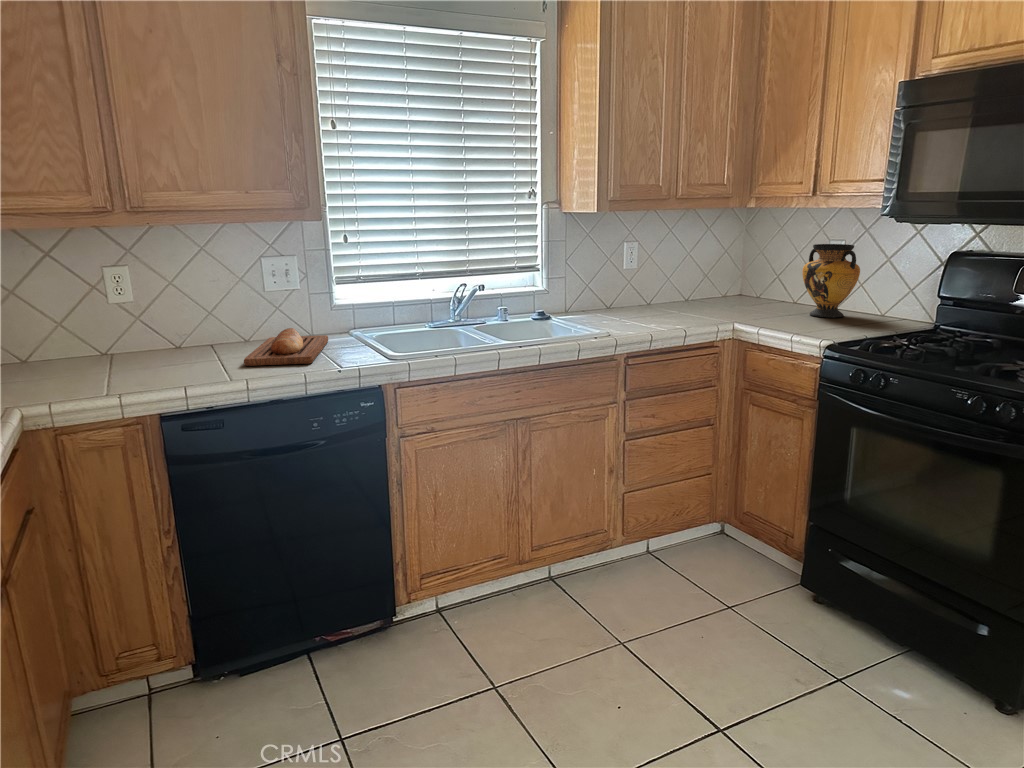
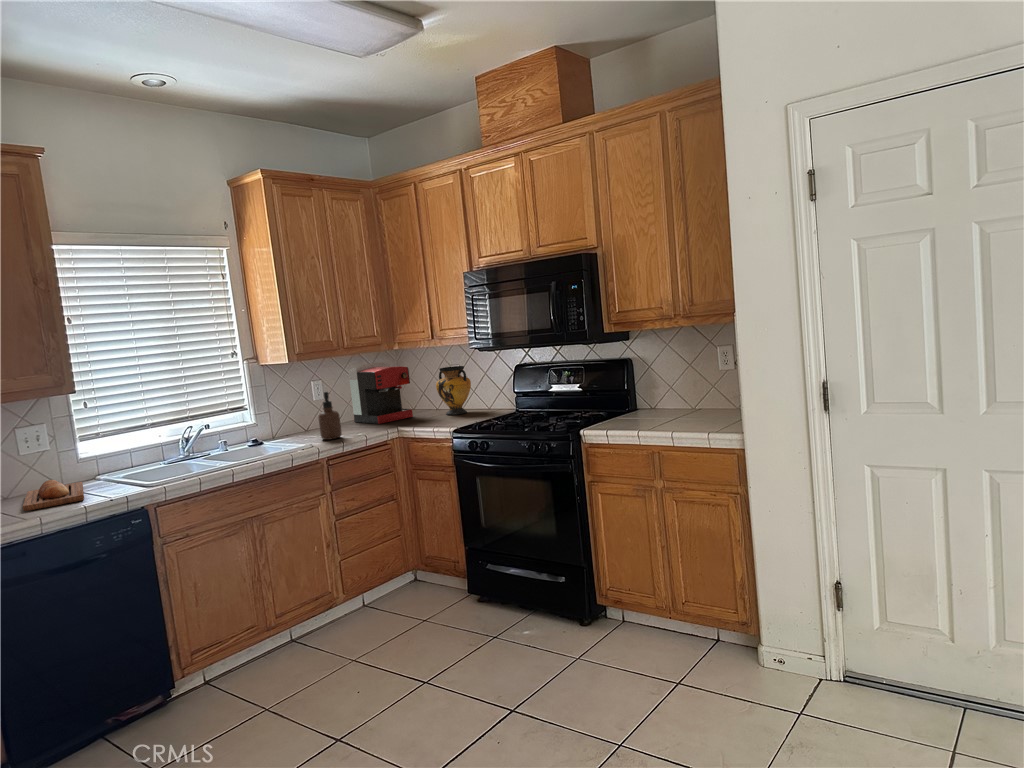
coffee maker: none [674,226,765,314] -> present [348,362,413,424]
soap dispenser: none [625,259,655,328] -> present [318,392,342,440]

